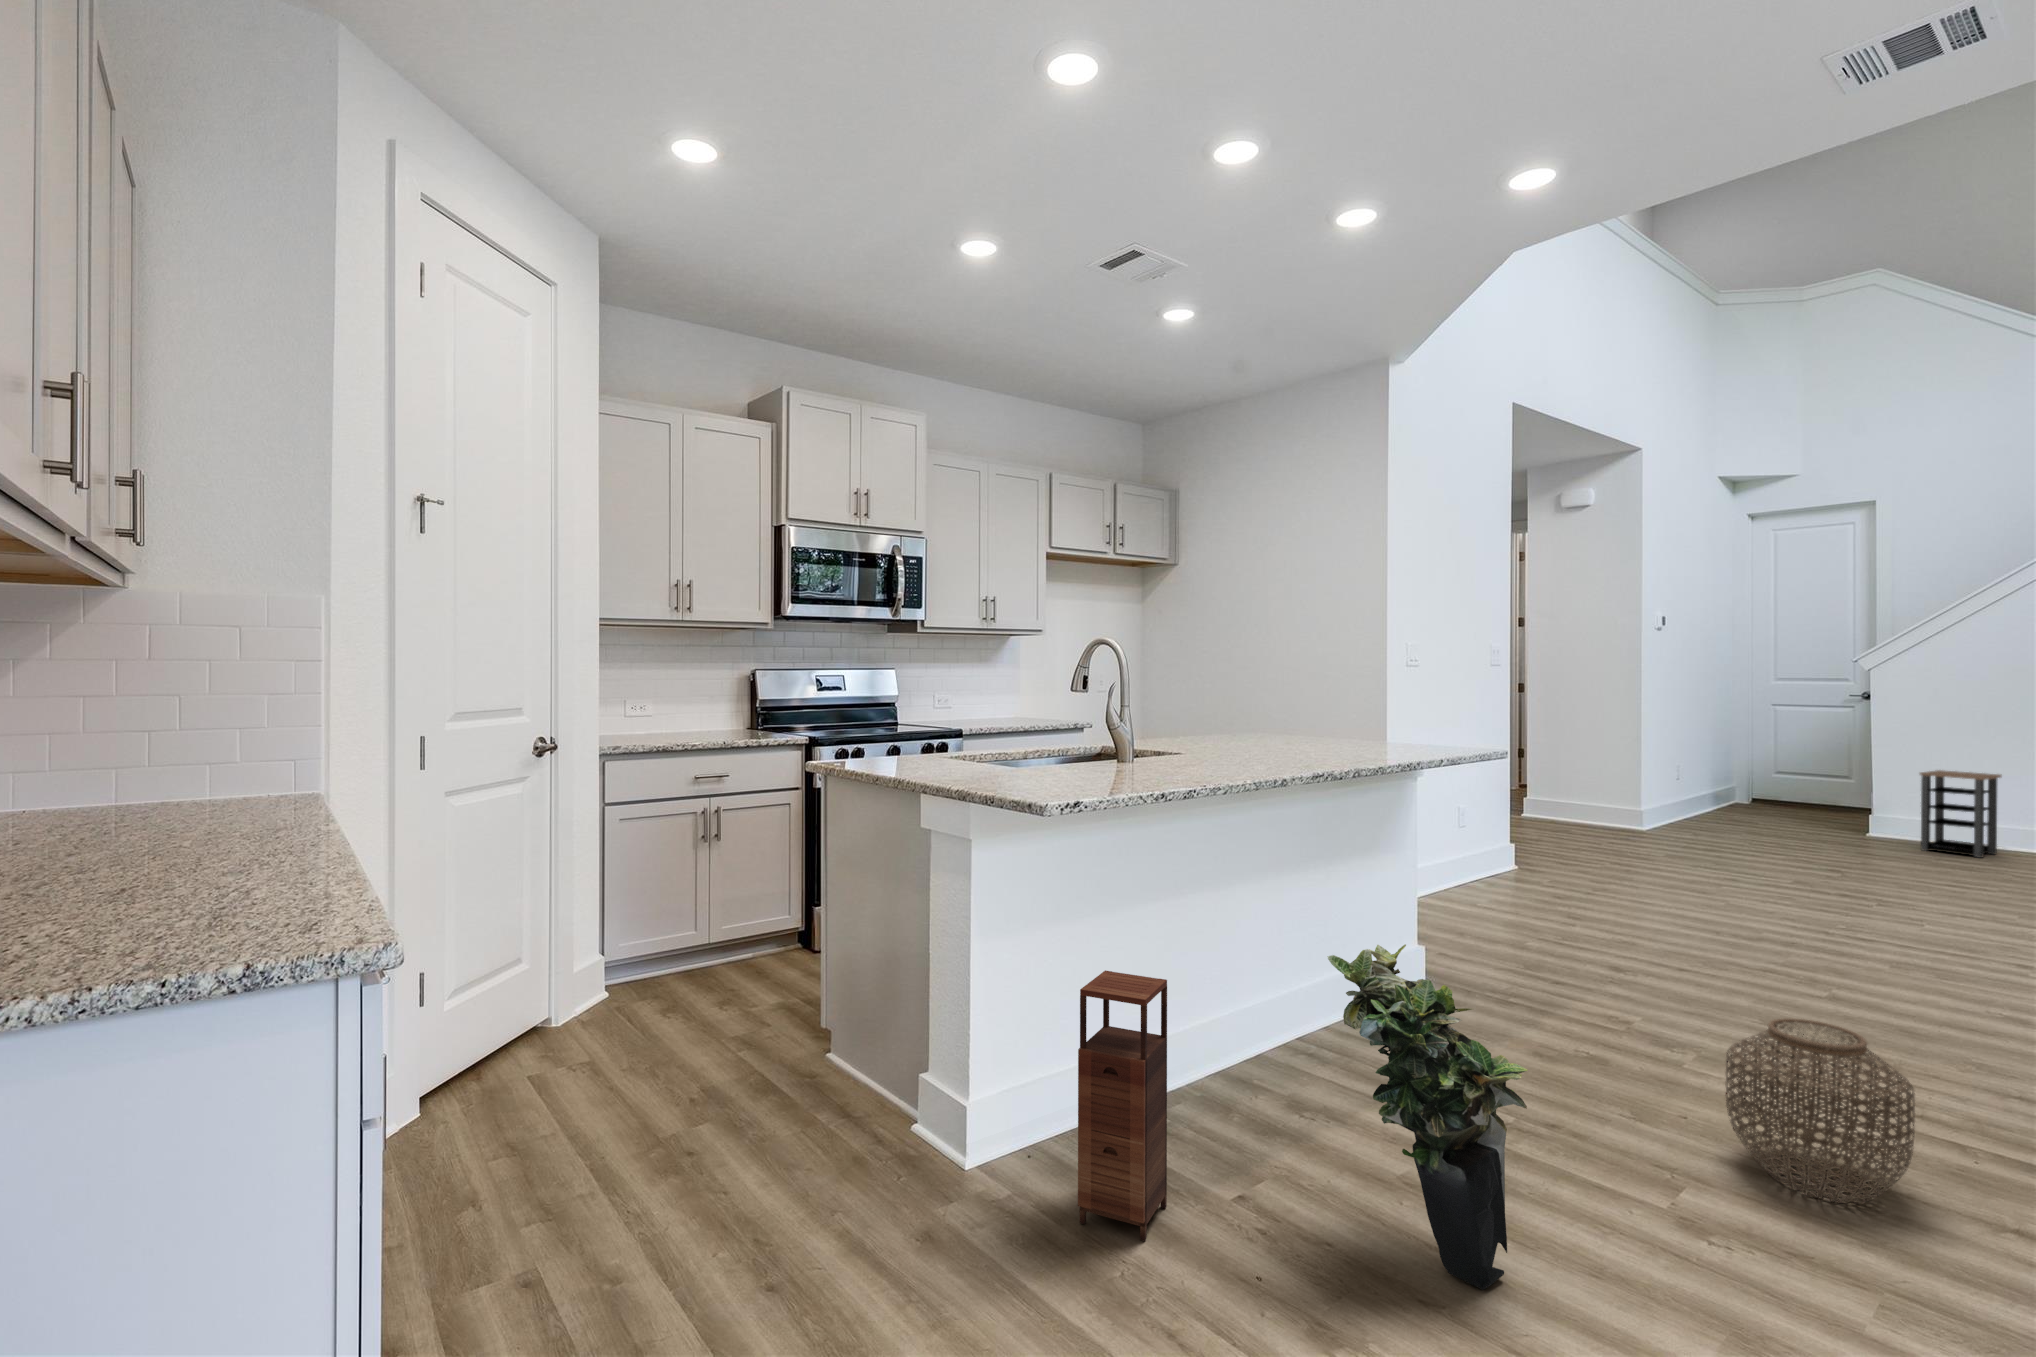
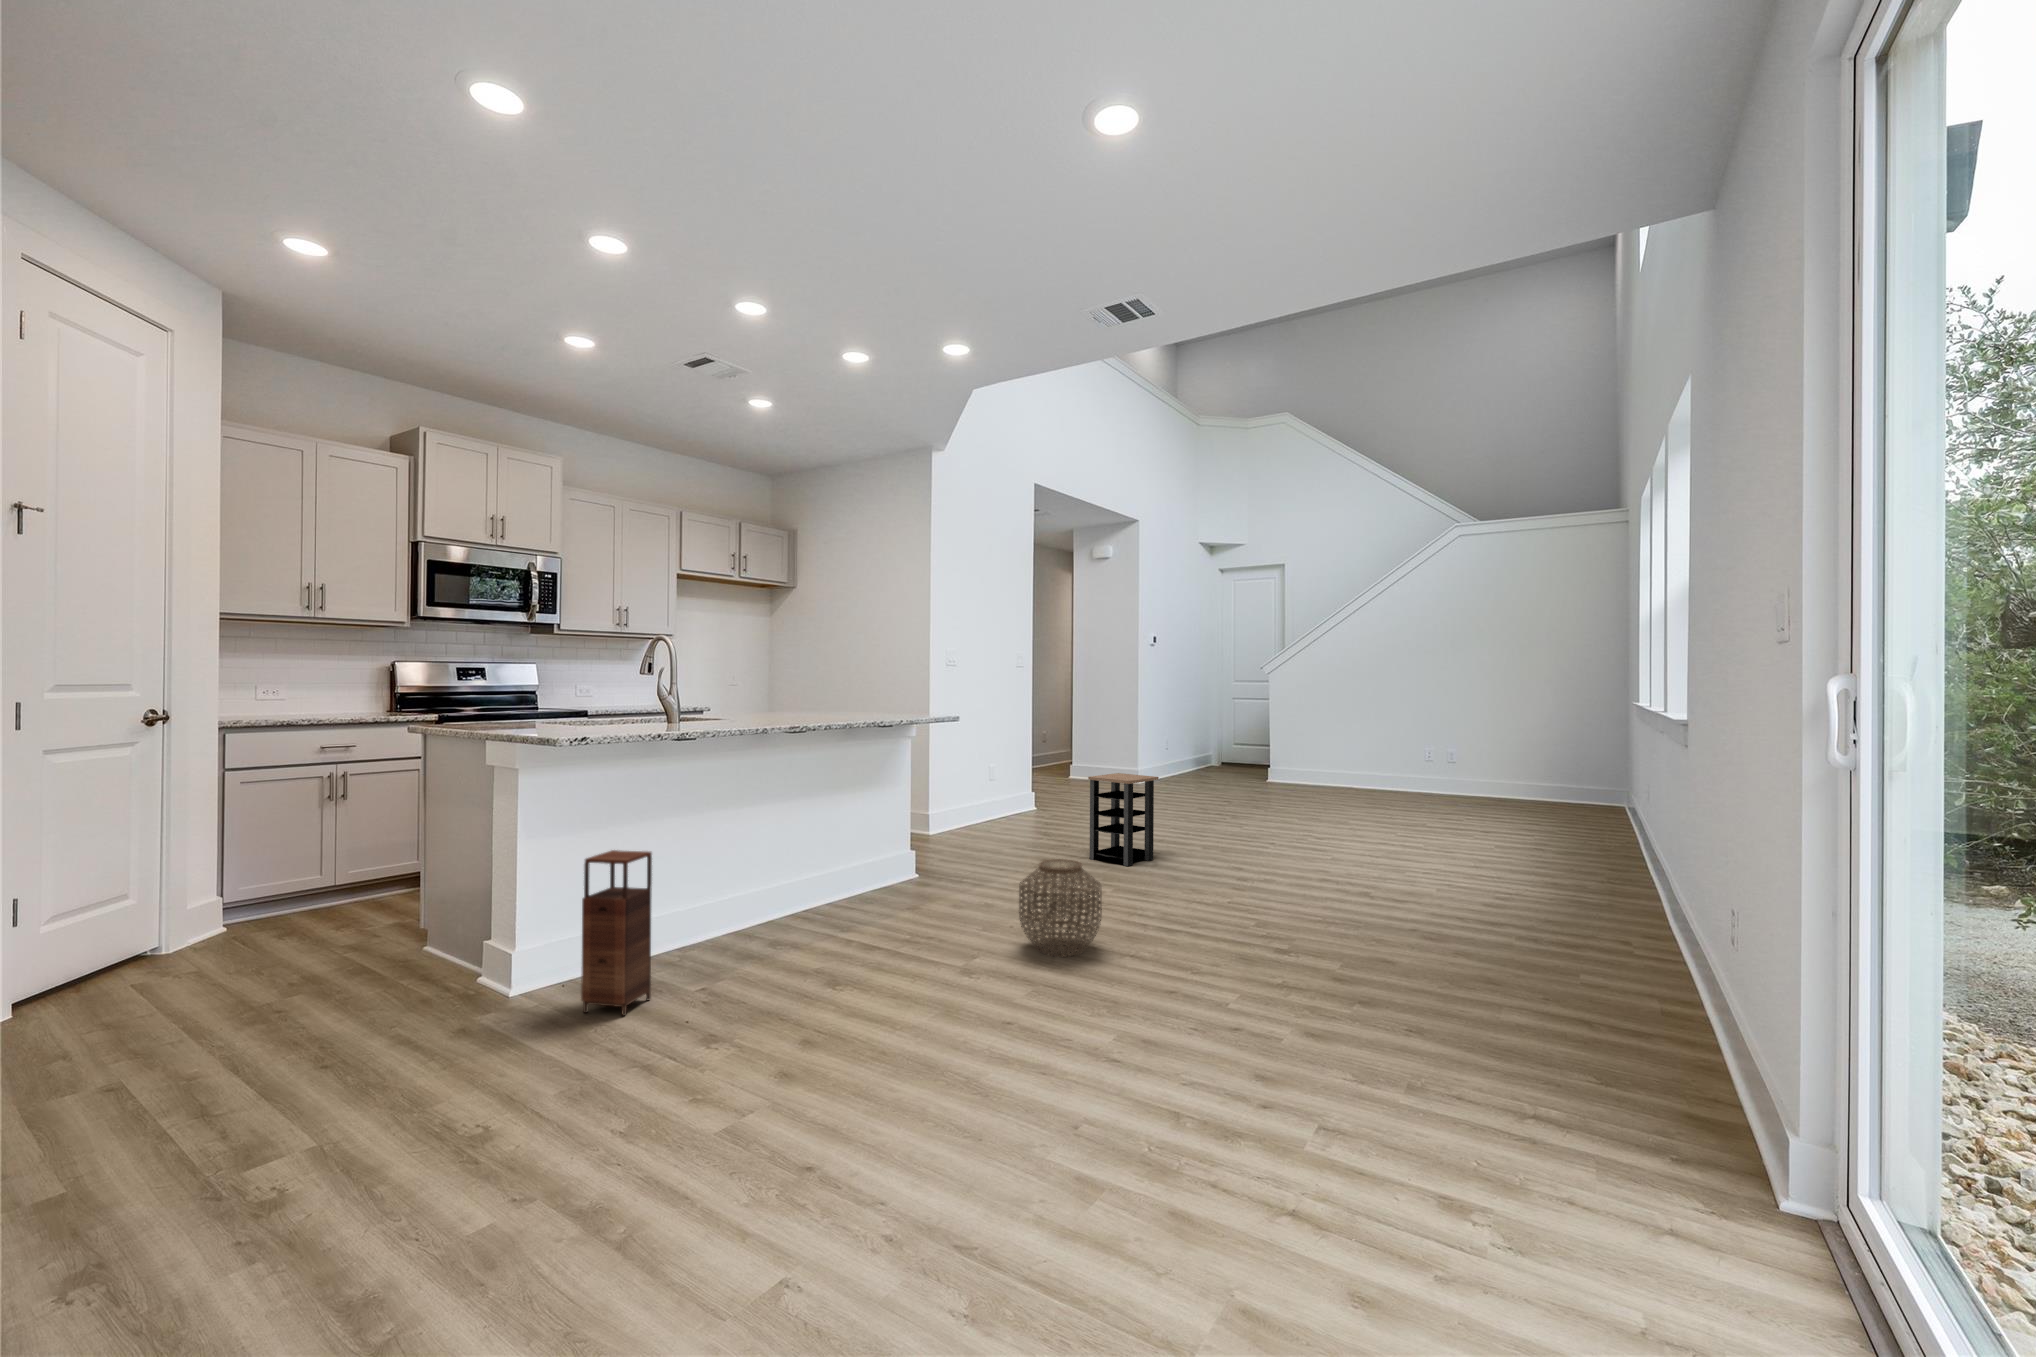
side table: present [1920,770,2001,858] -> present [1088,773,1159,866]
potted plant: present [1327,944,1528,1290] -> none [753,820,860,1012]

